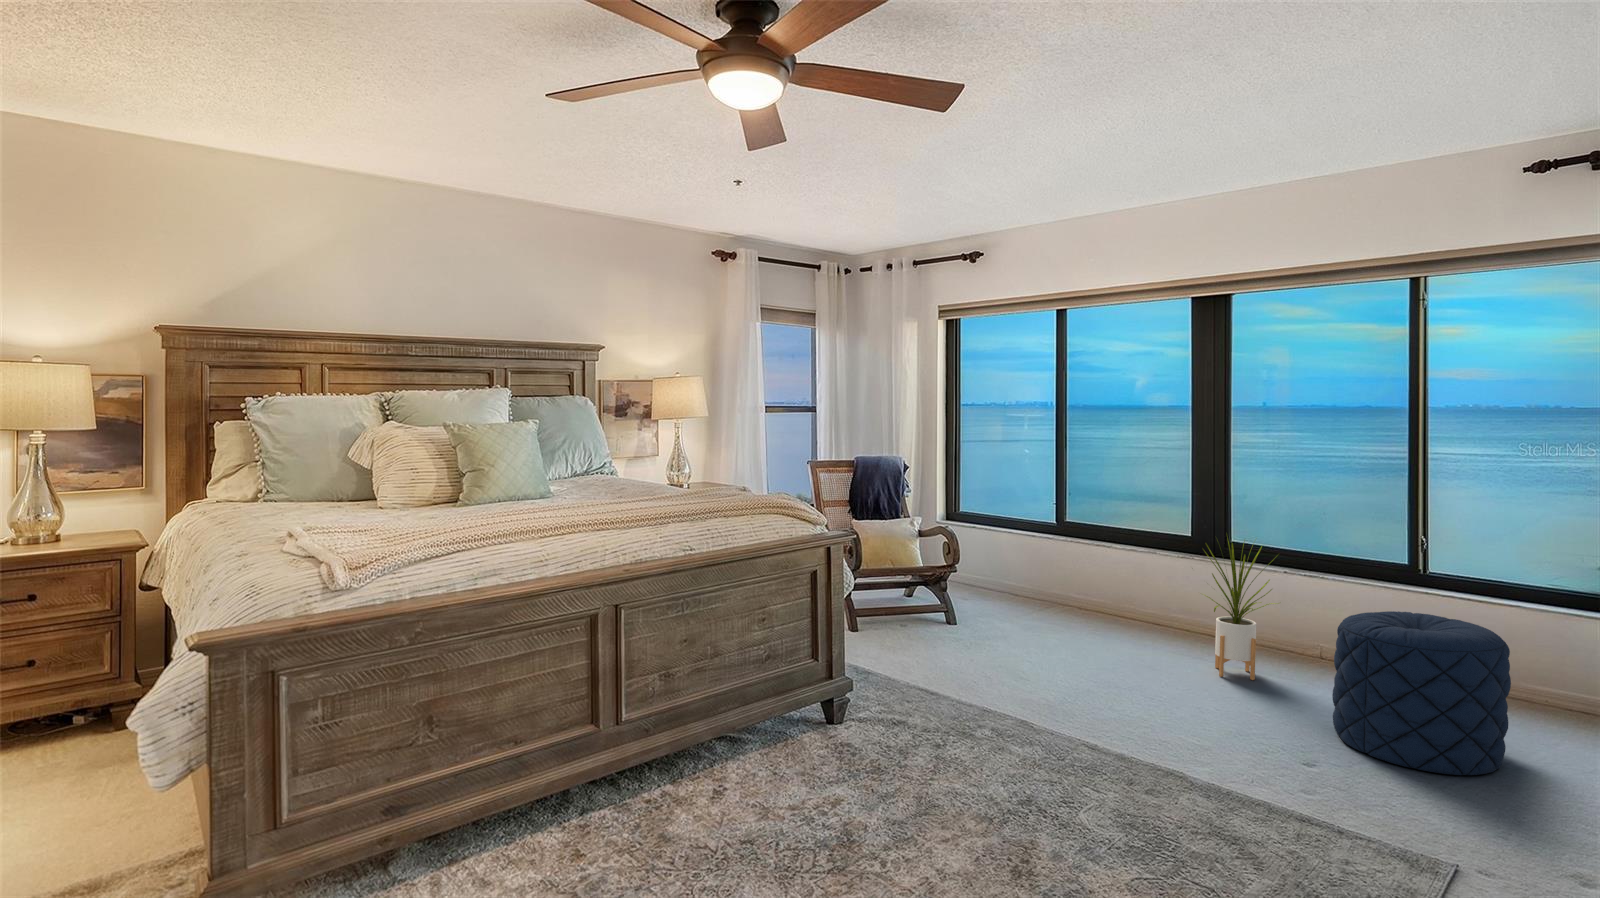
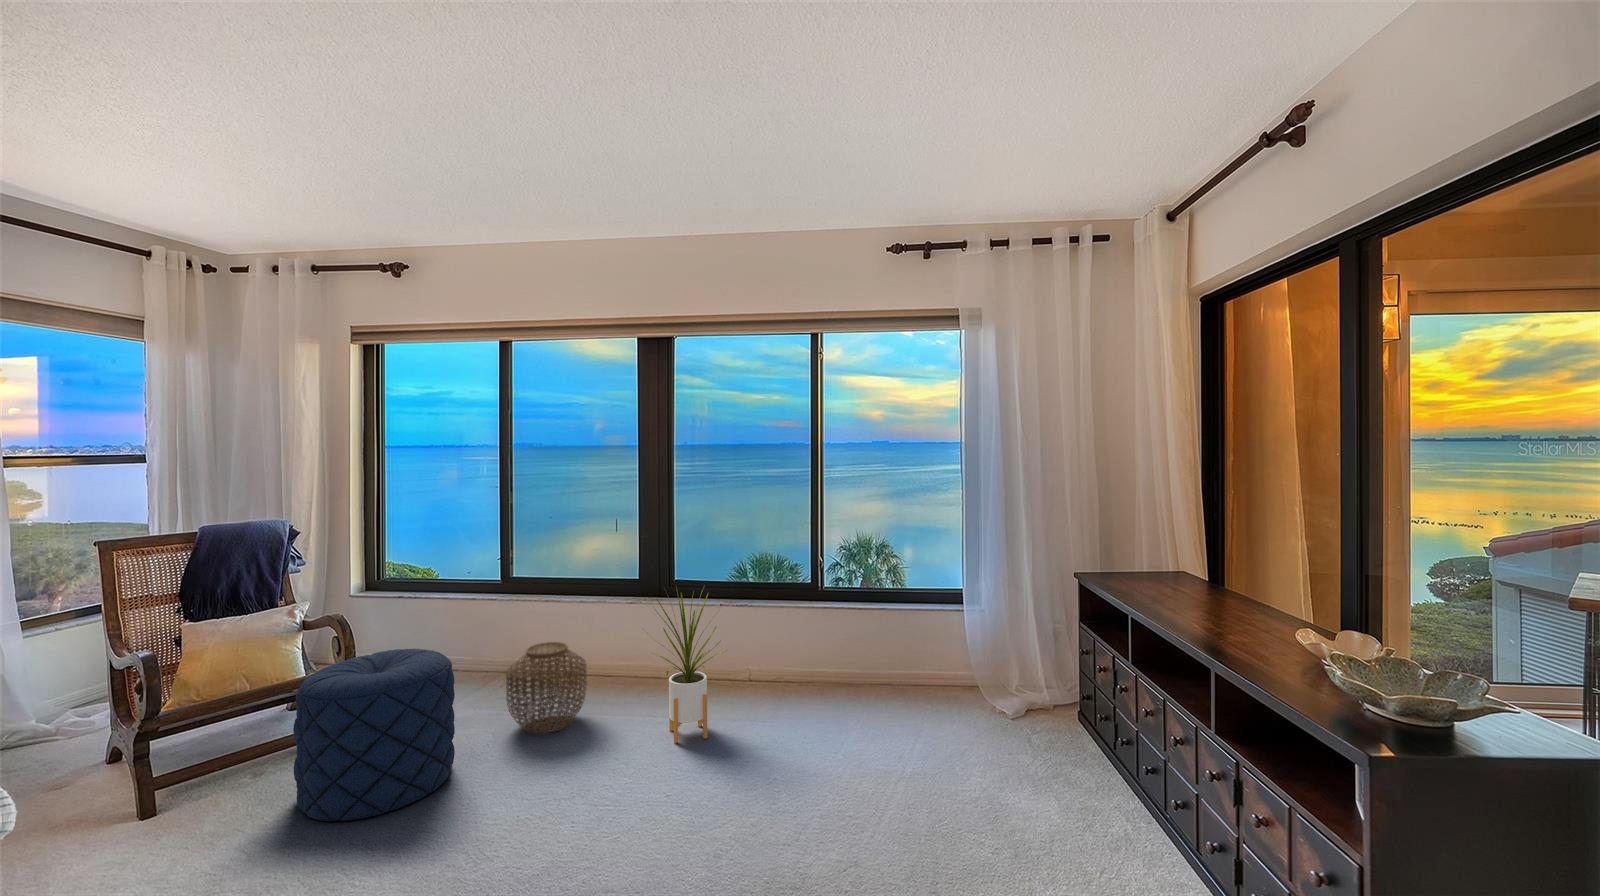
woven basket: none [1066,573,1135,647] -> present [506,642,586,733]
pouf: present [1332,611,1511,775] -> present [293,649,455,821]

